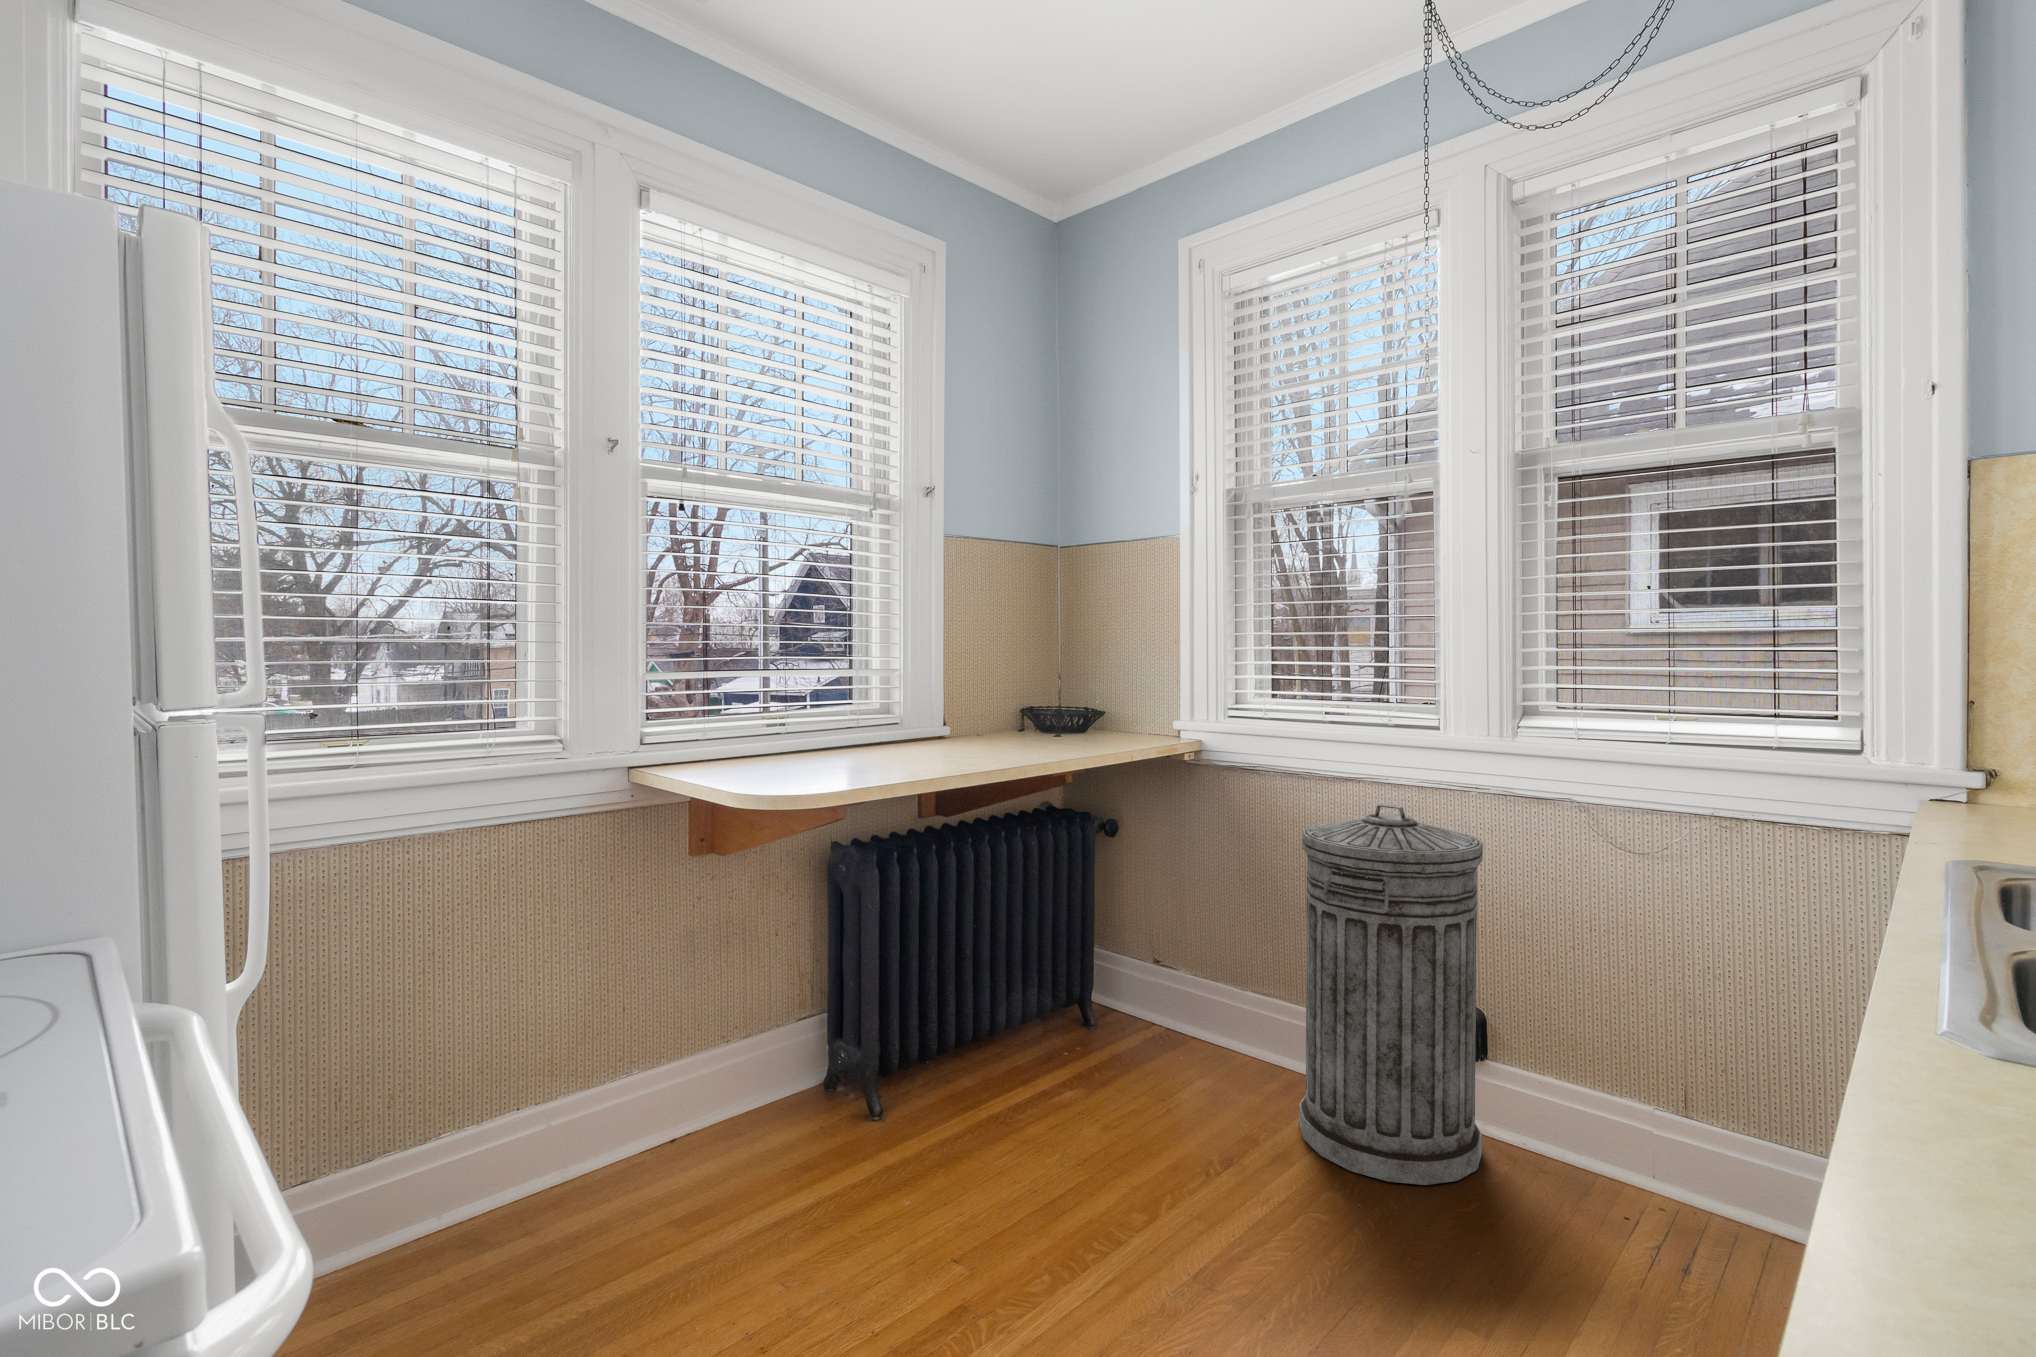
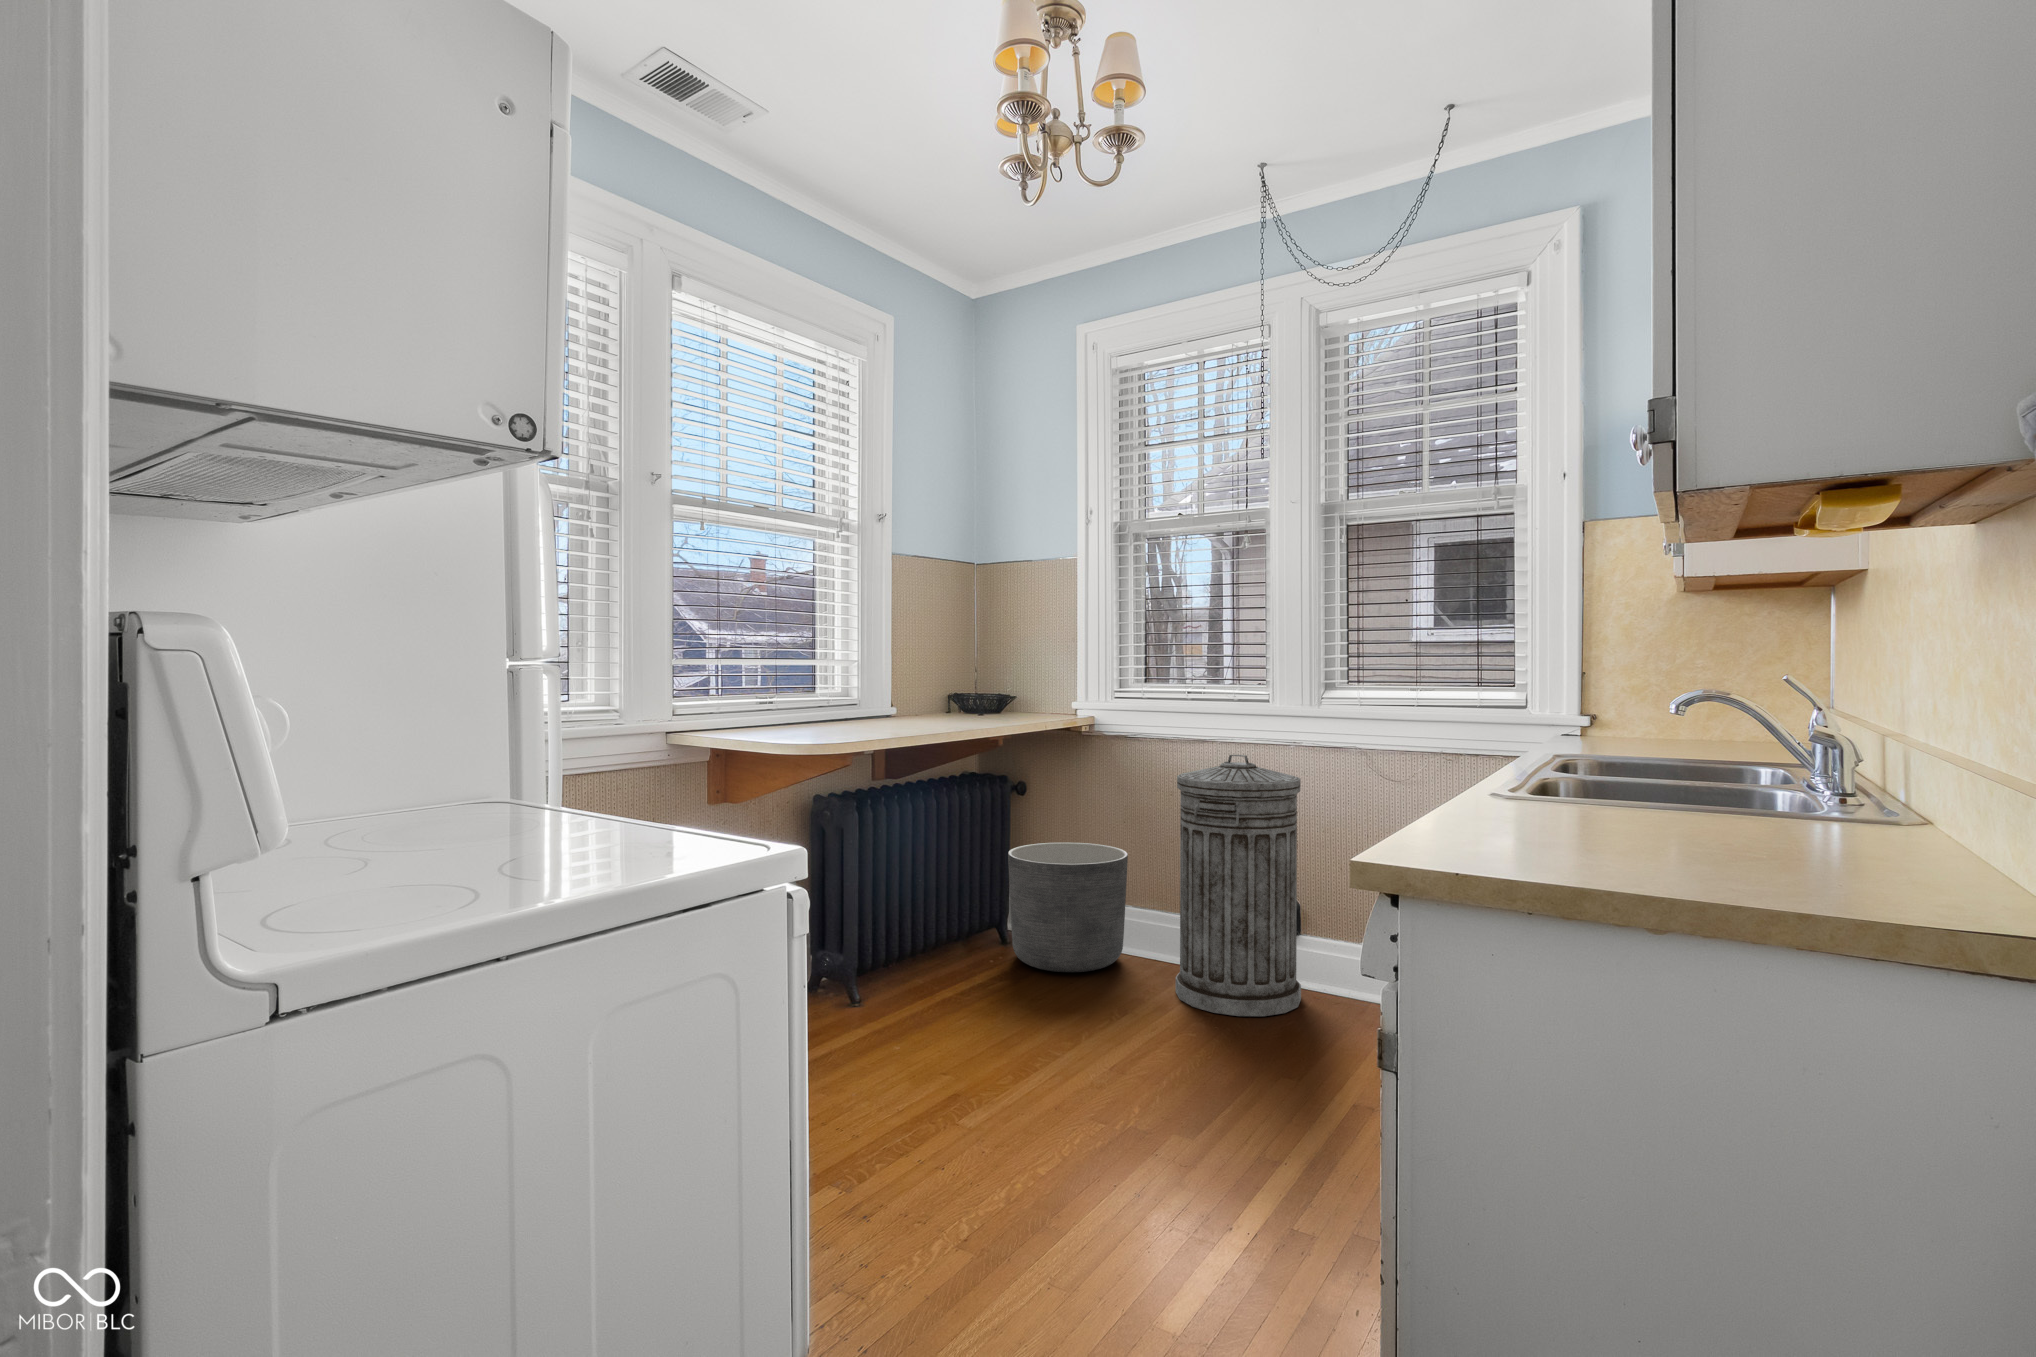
planter: none [1084,898,1240,1078] -> present [1008,843,1128,972]

